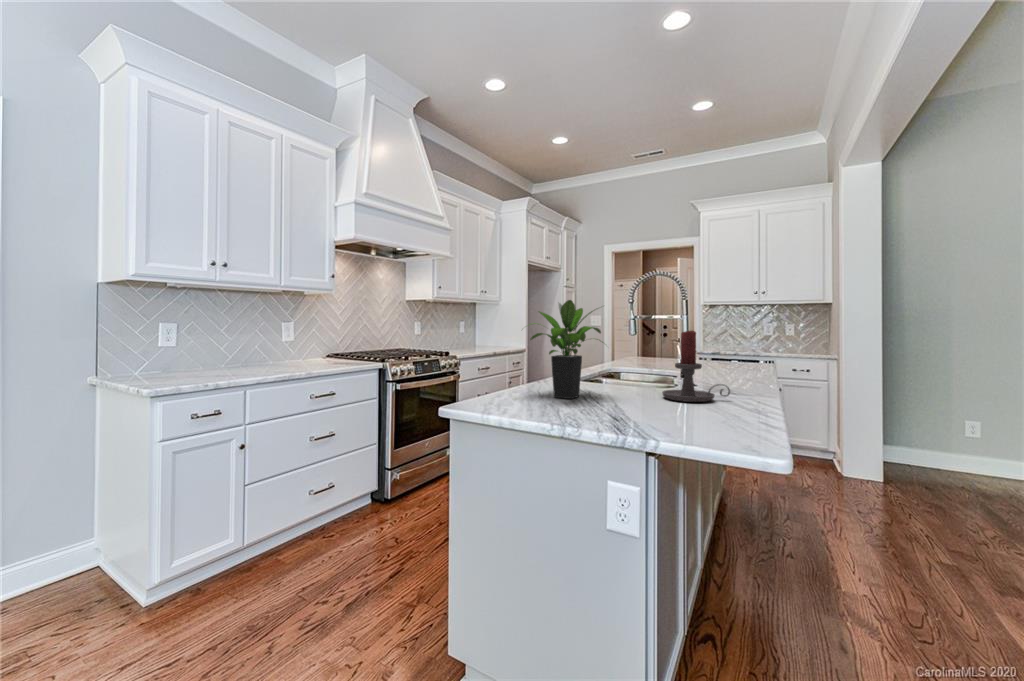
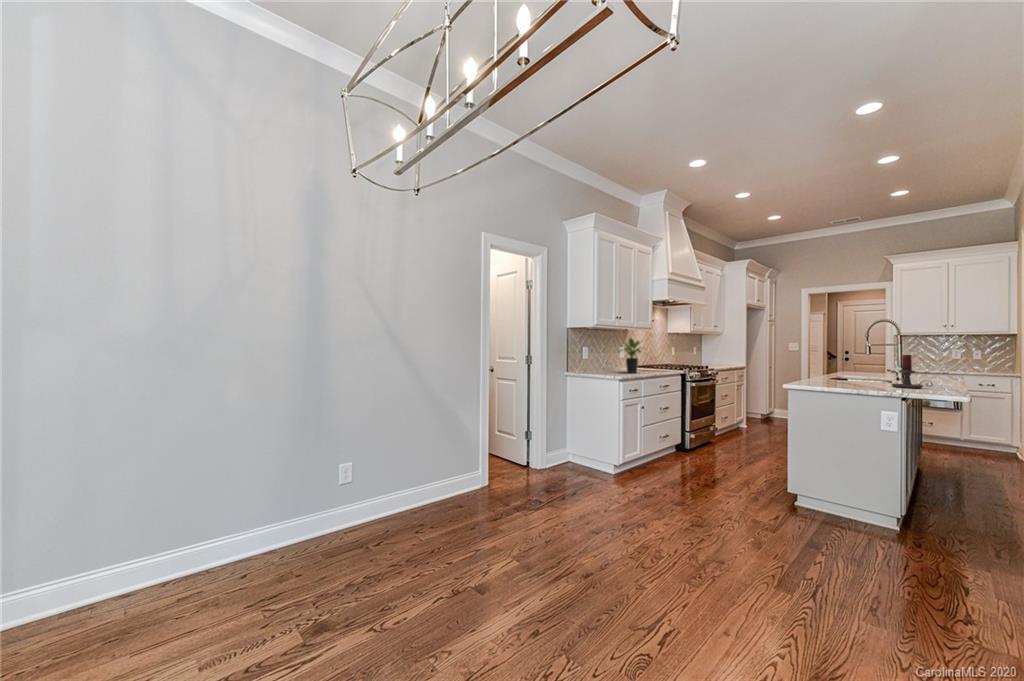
potted plant: present [530,300,603,399] -> present [621,338,641,373]

